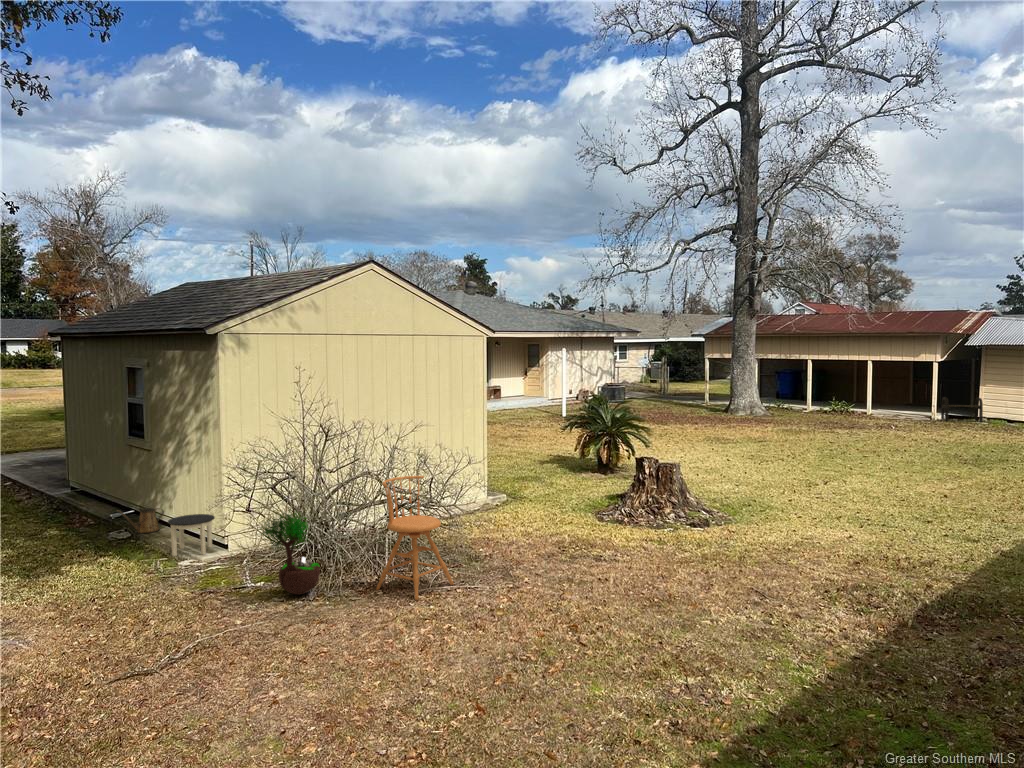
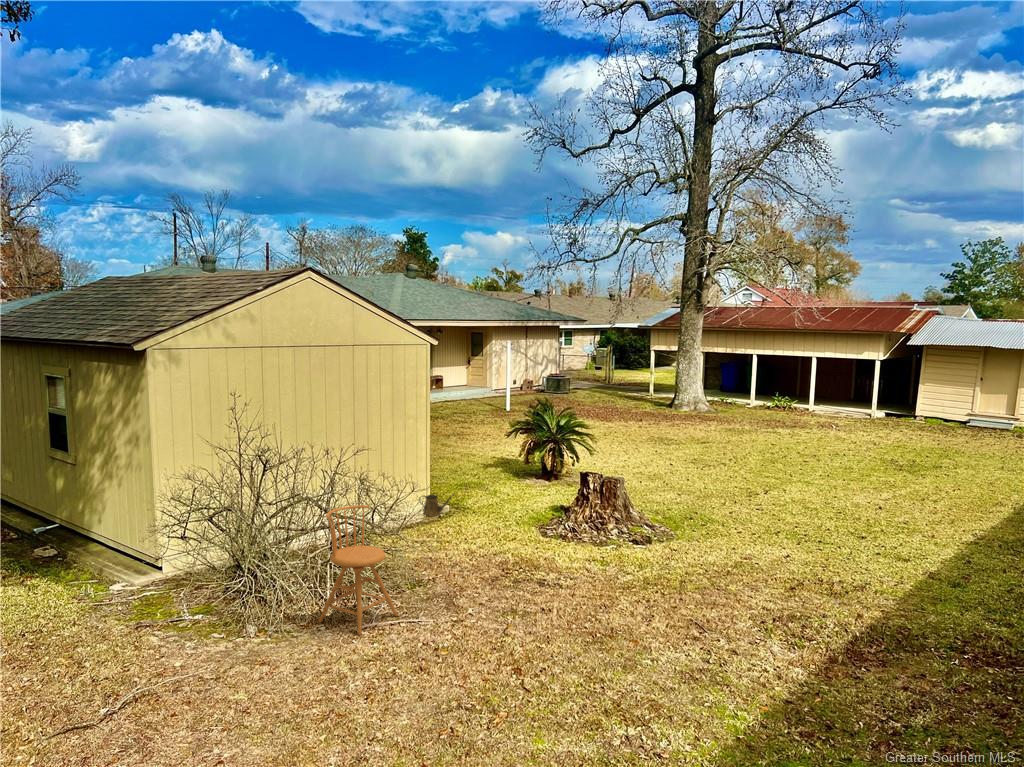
bench: present [941,397,983,422] -> none [871,397,909,422]
watering can: present [117,508,164,533] -> present [419,494,455,516]
potted tree: present [261,511,320,594] -> none [193,538,261,629]
round table: present [168,514,215,556] -> none [98,535,149,581]

